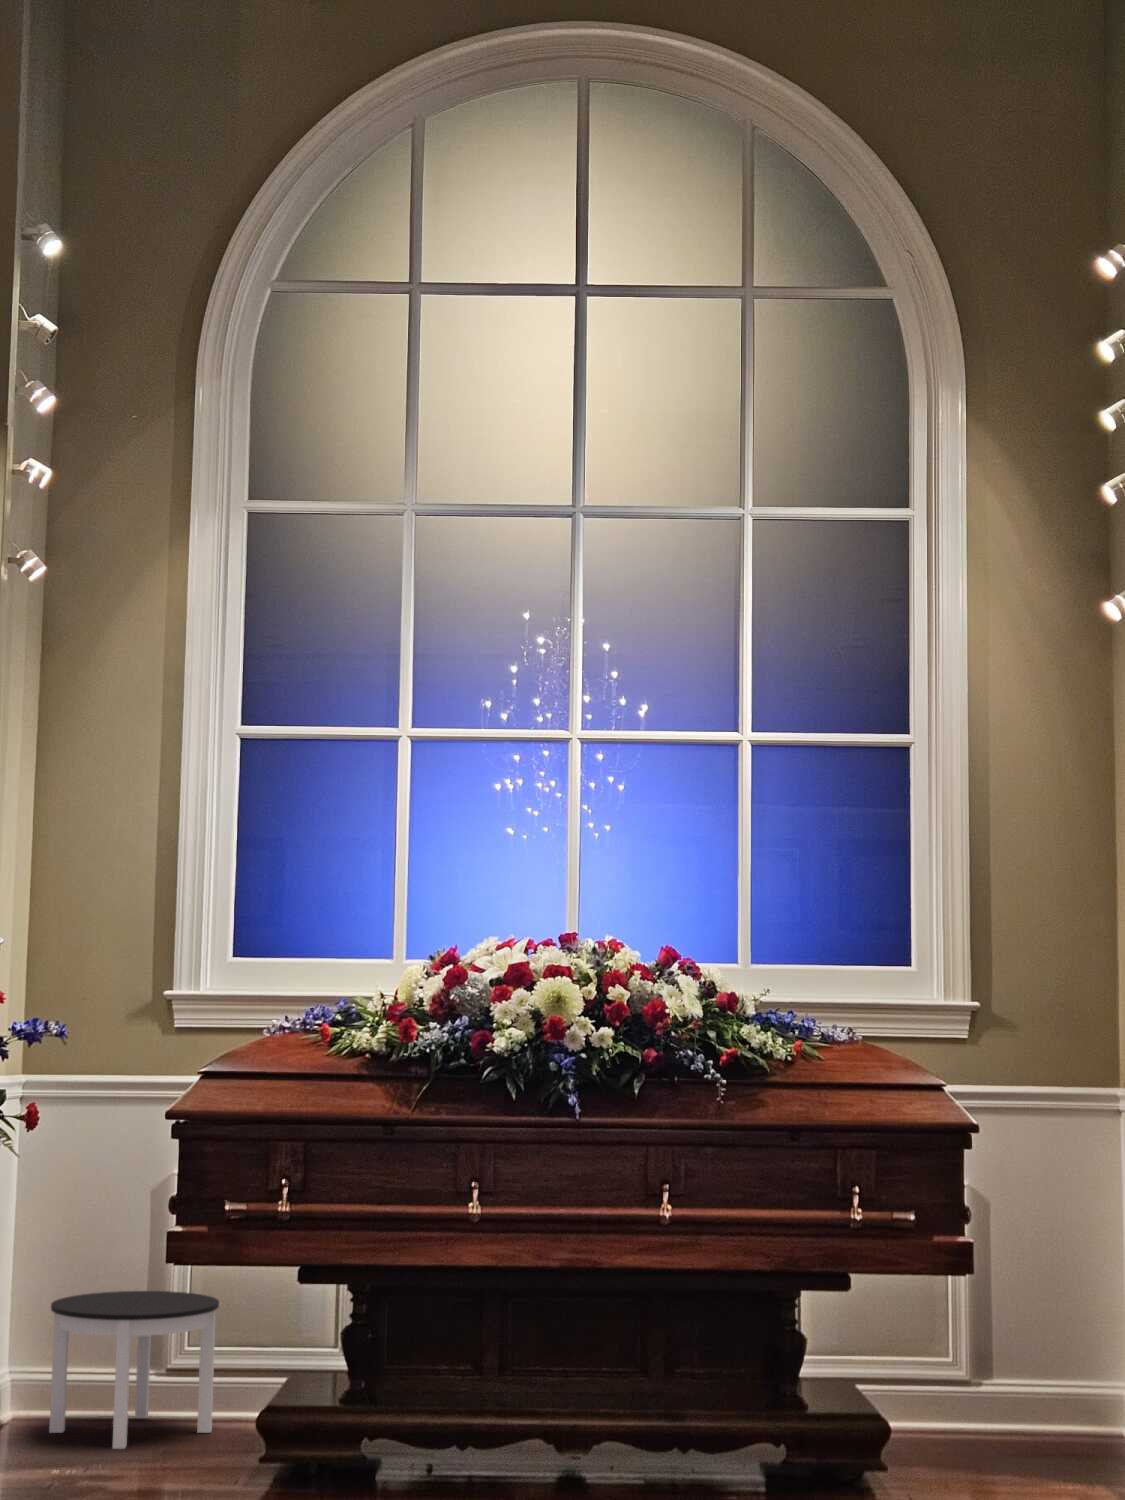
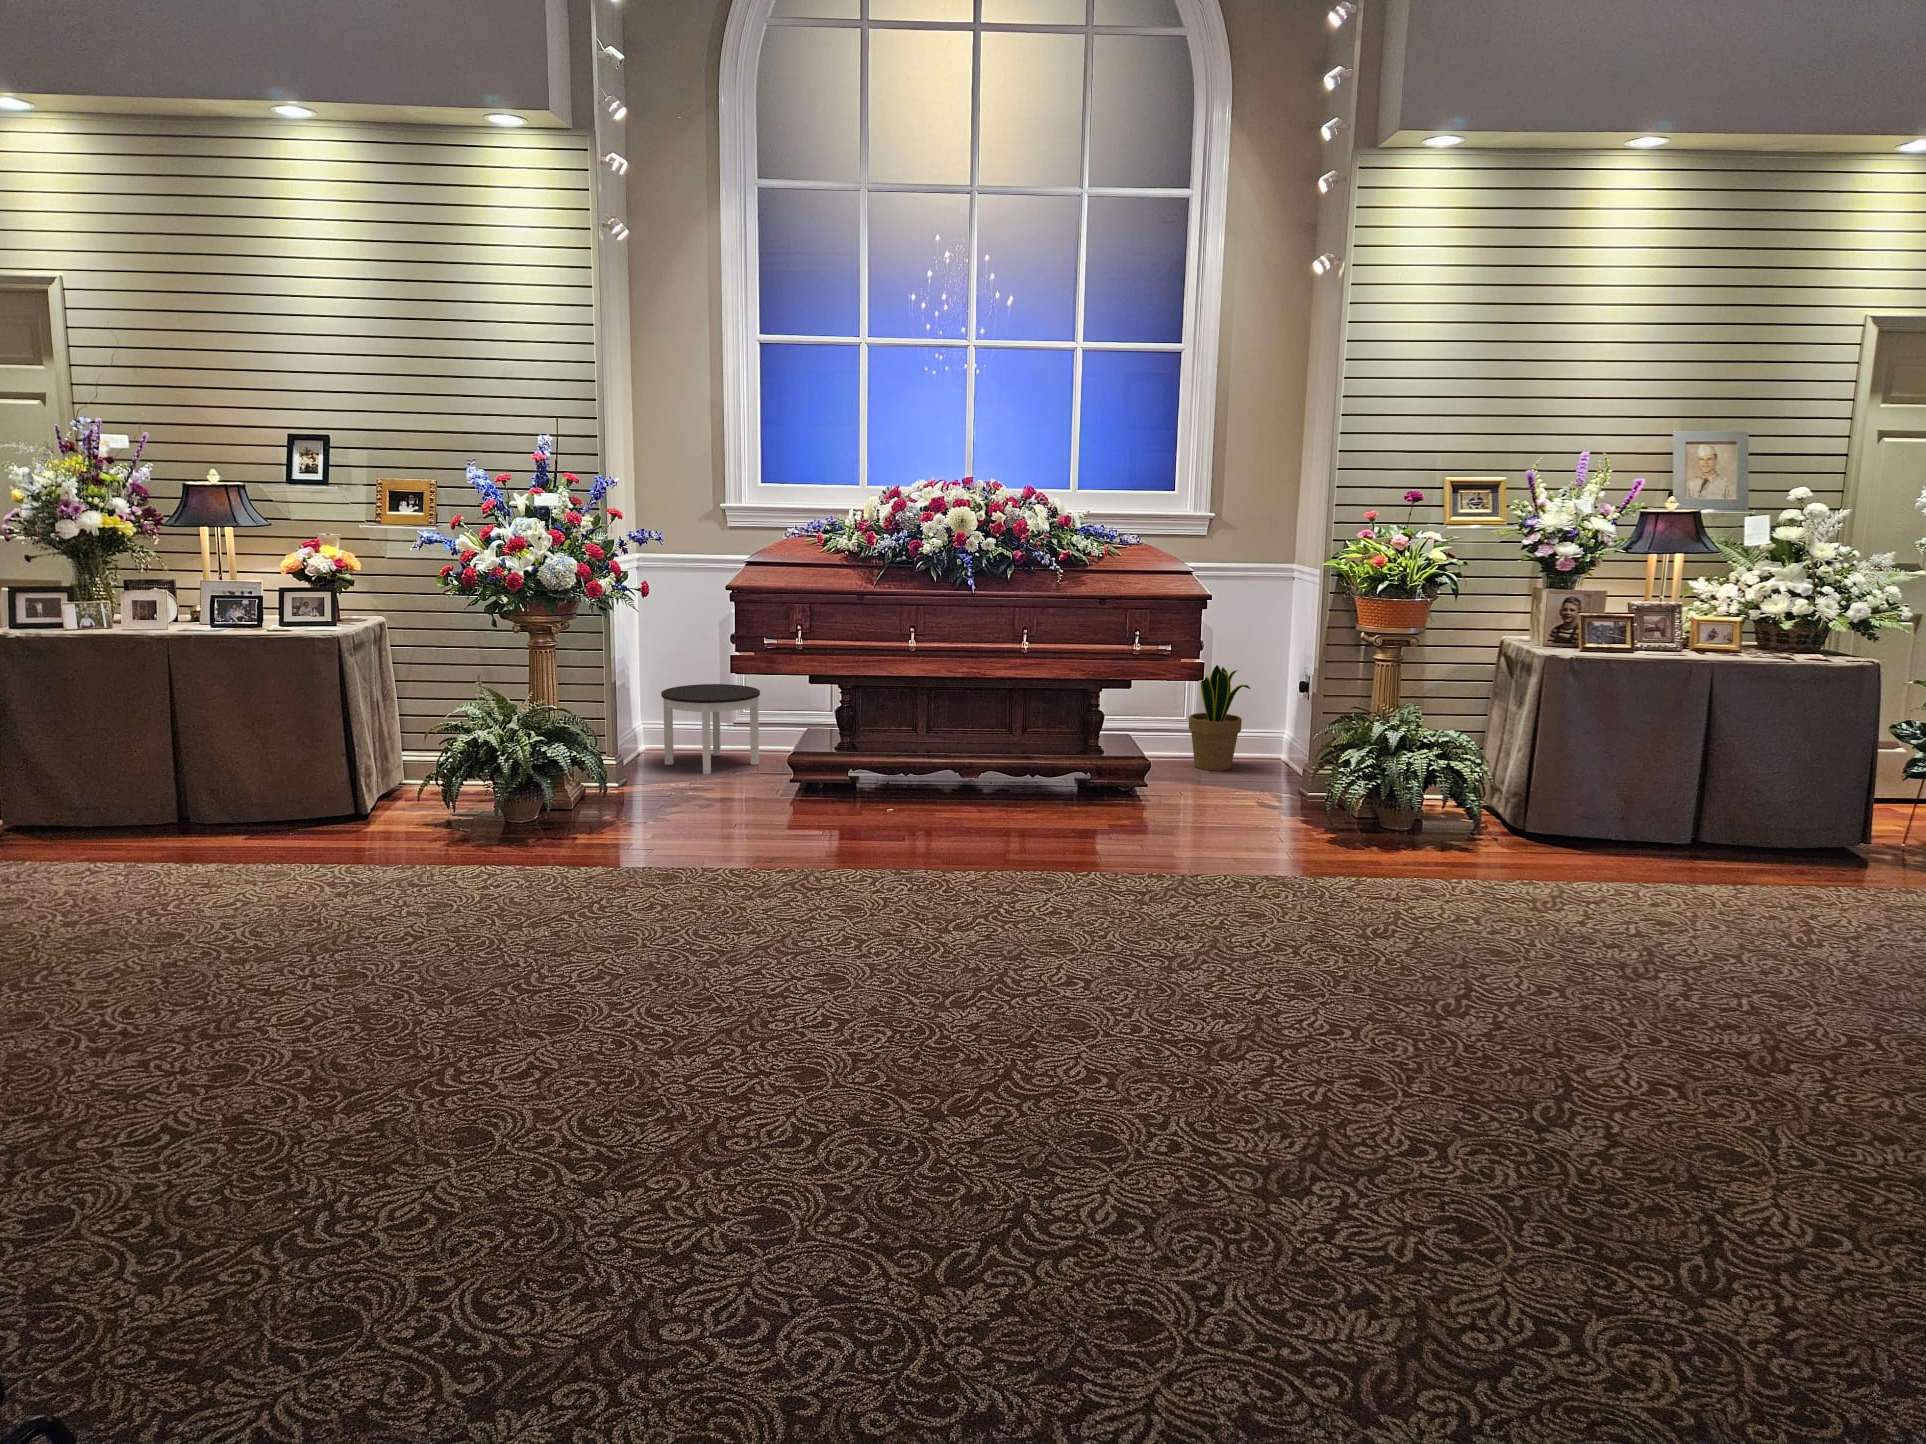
potted plant: none [953,1253,1055,1443] -> present [1189,665,1250,771]

